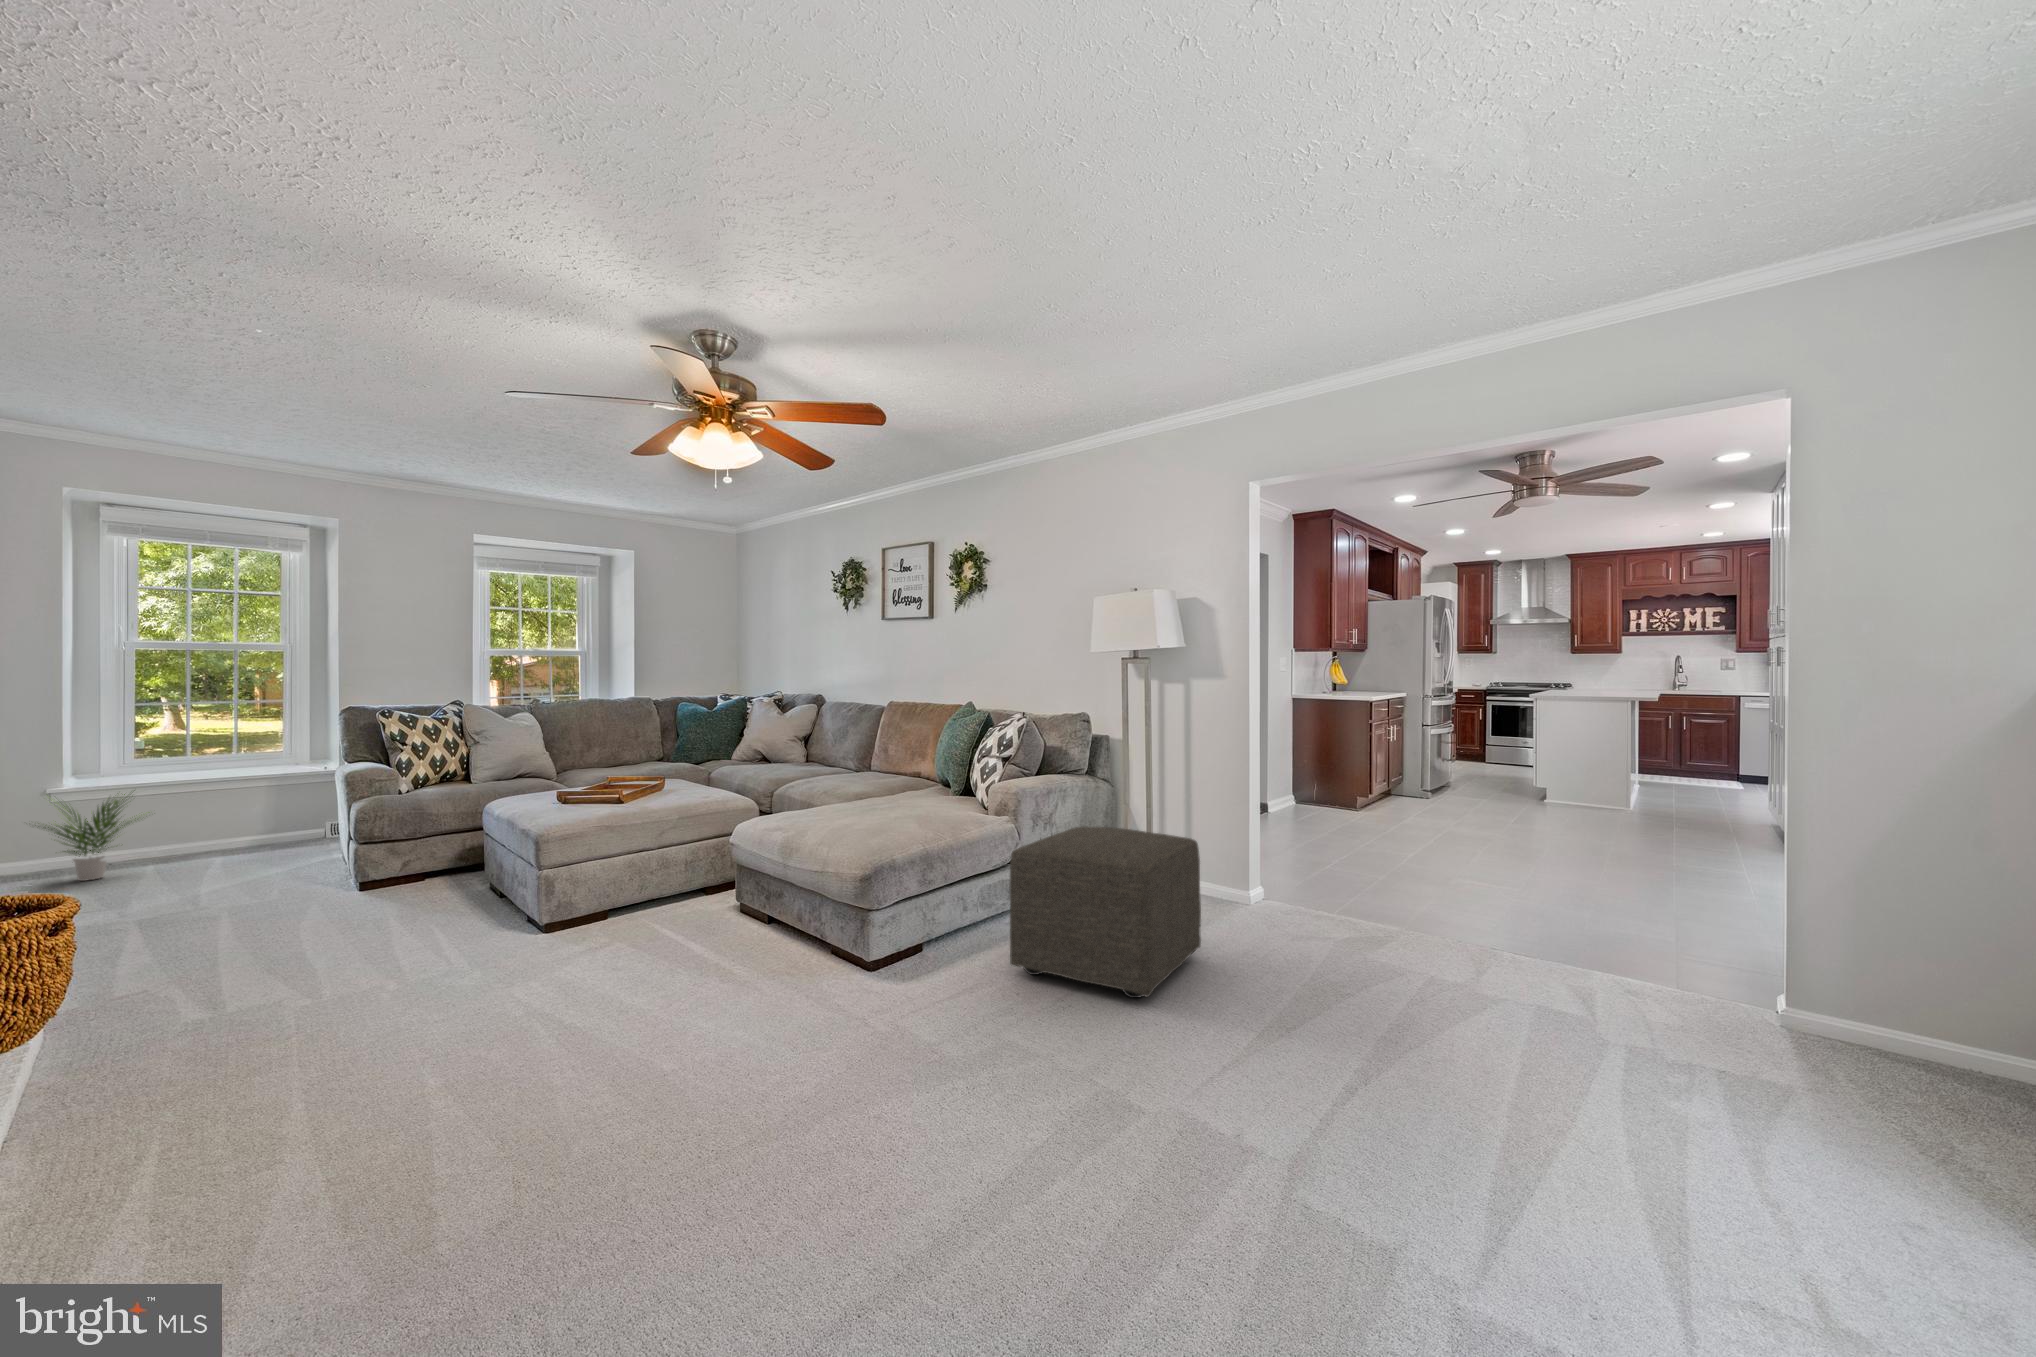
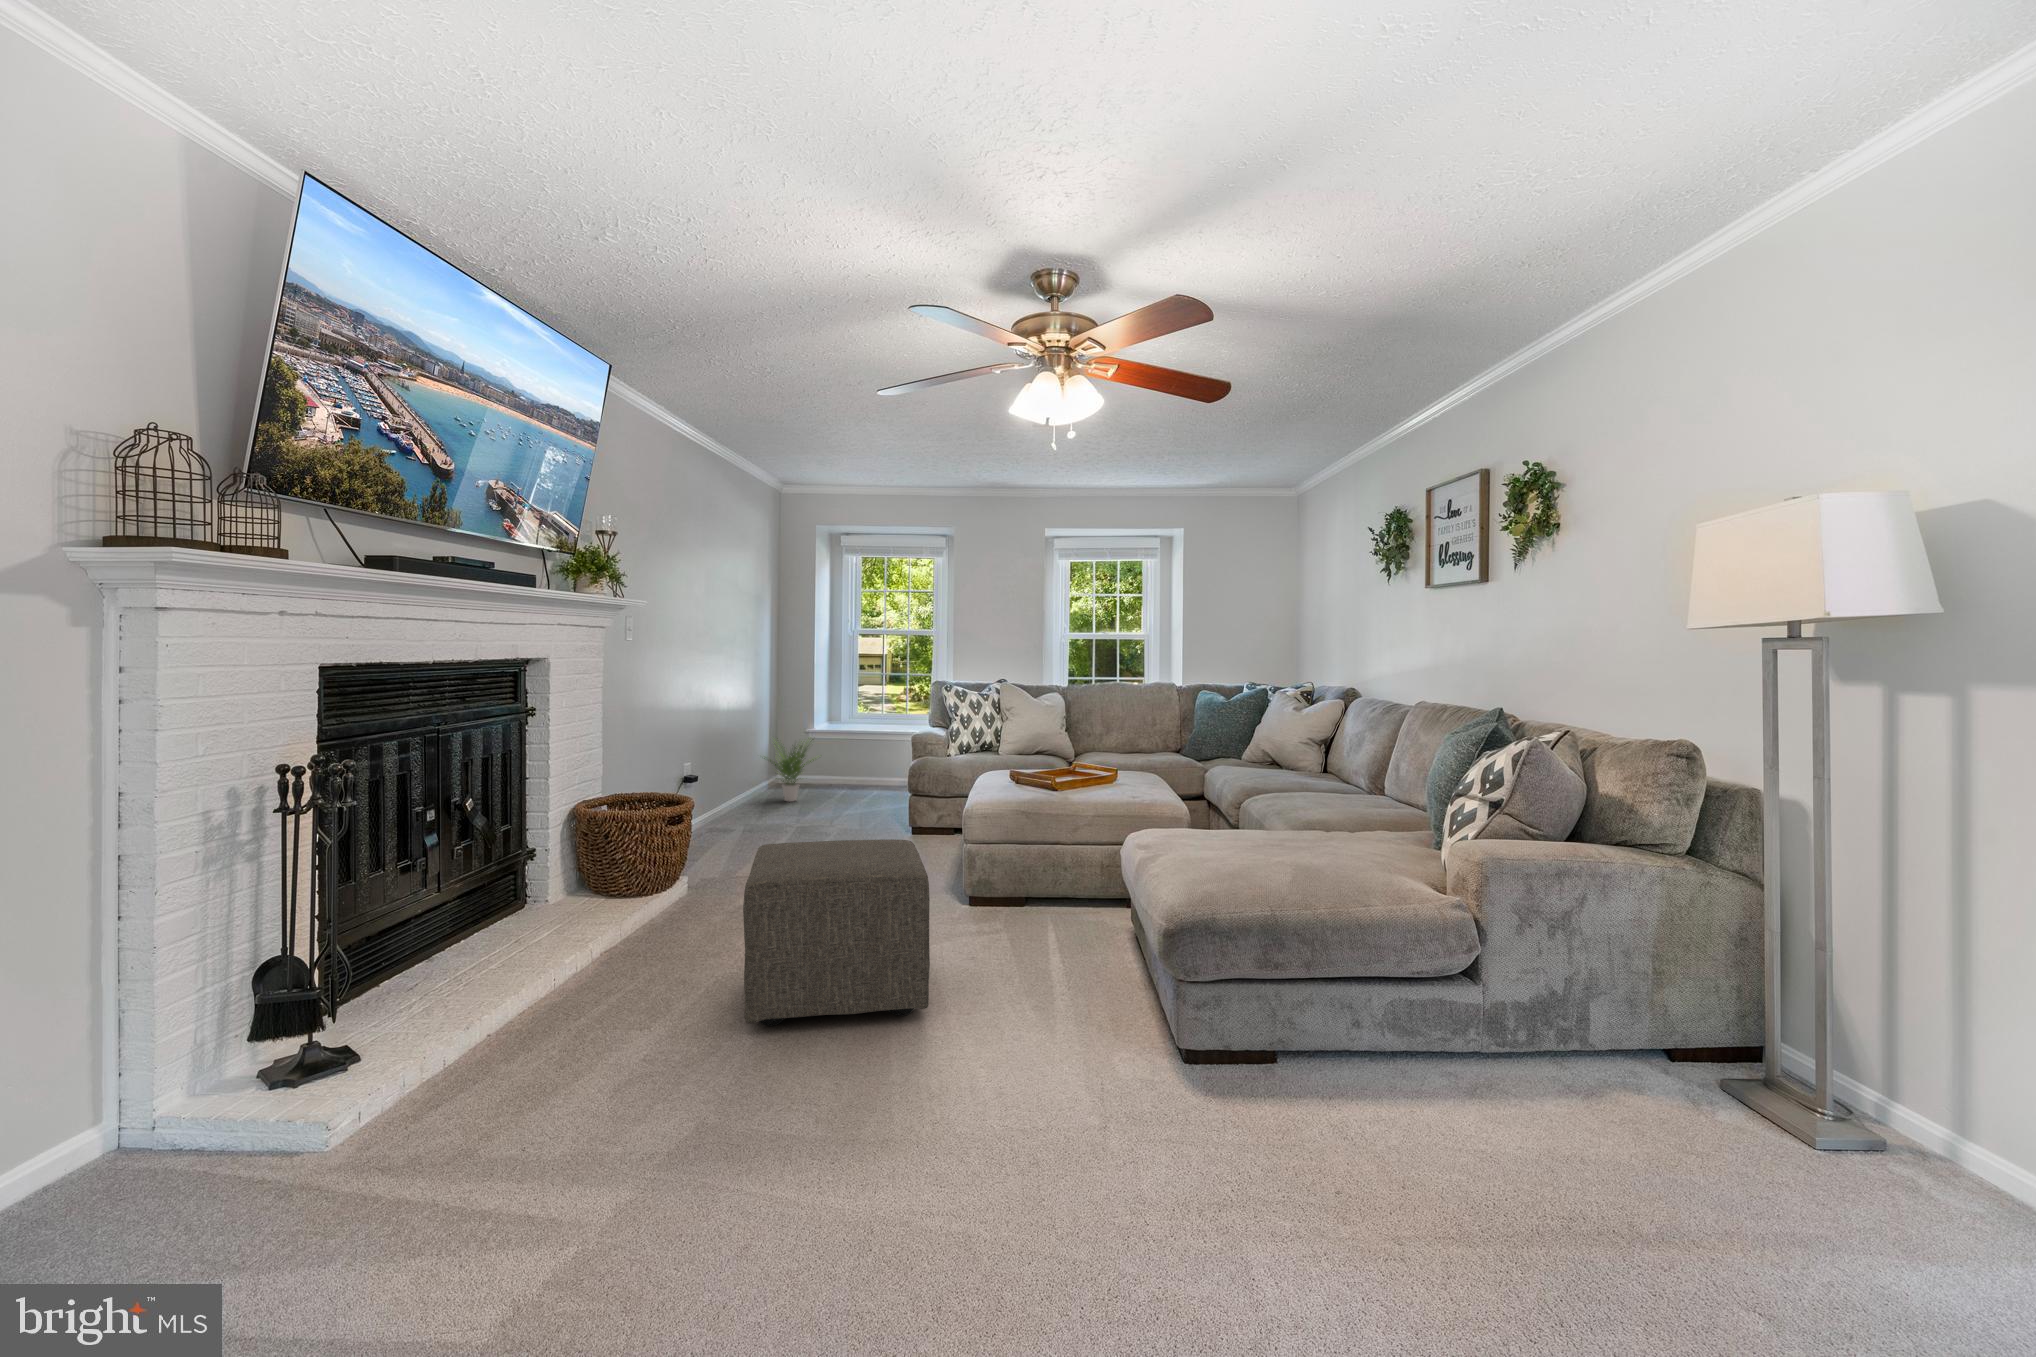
ottoman: present [1009,826,1201,998] -> present [743,839,930,1026]

